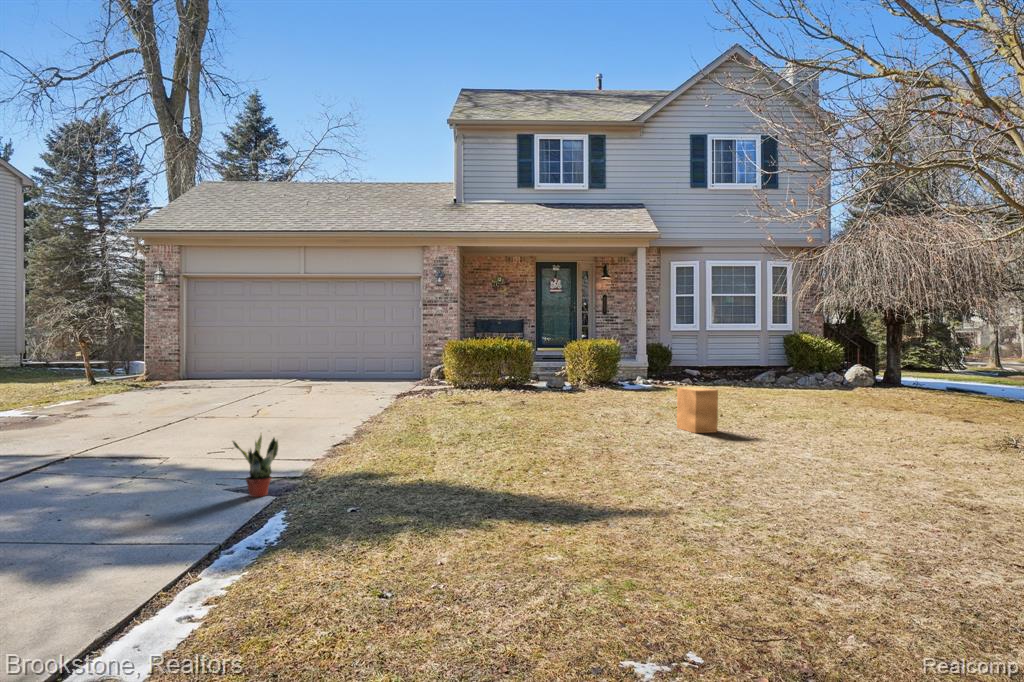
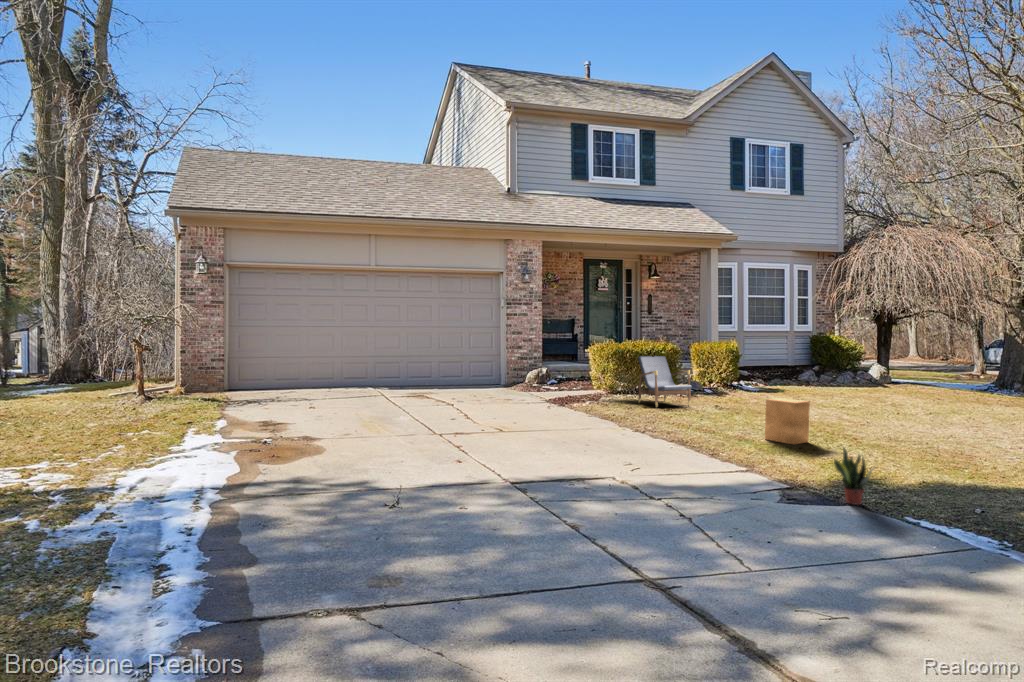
lounge chair: none [495,352,539,402] -> present [638,356,692,407]
cardboard box: present [677,387,718,433] -> present [765,398,810,444]

